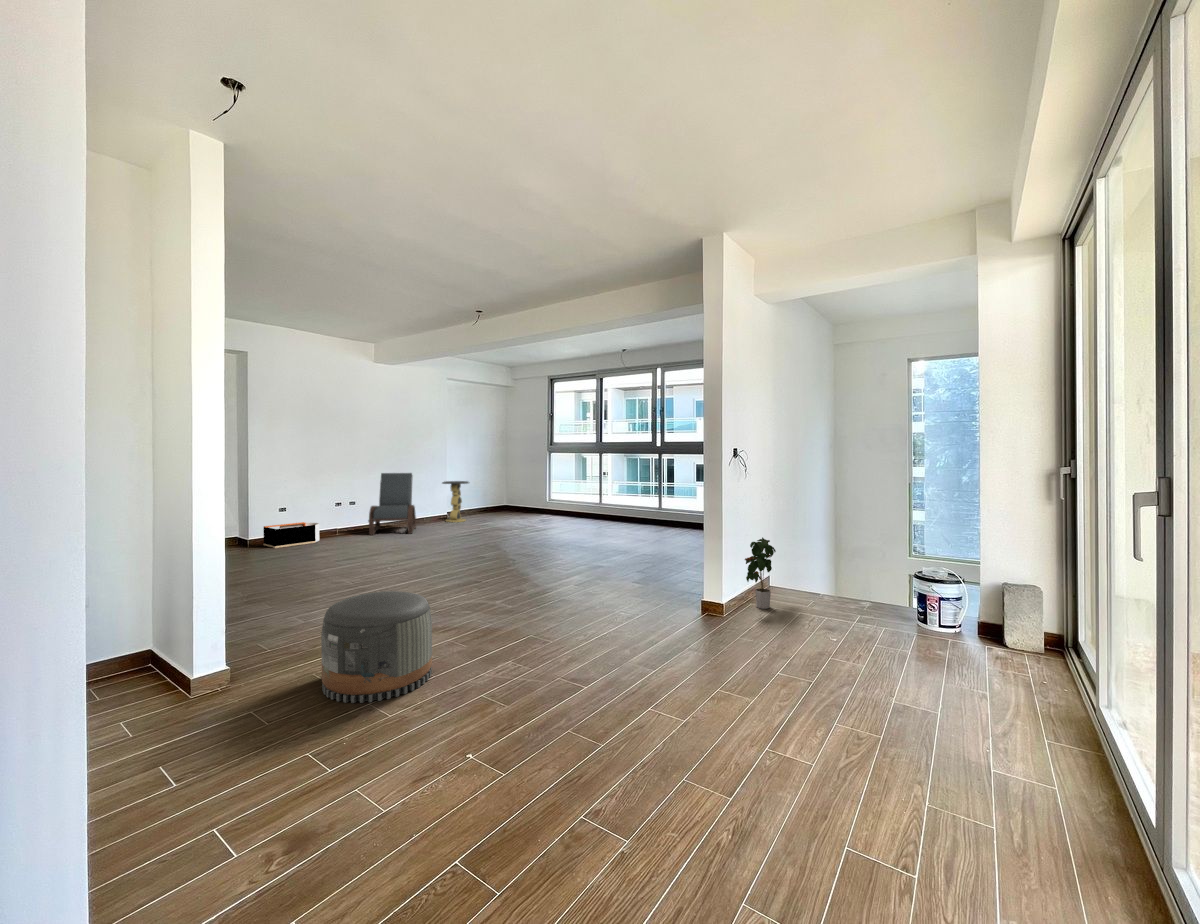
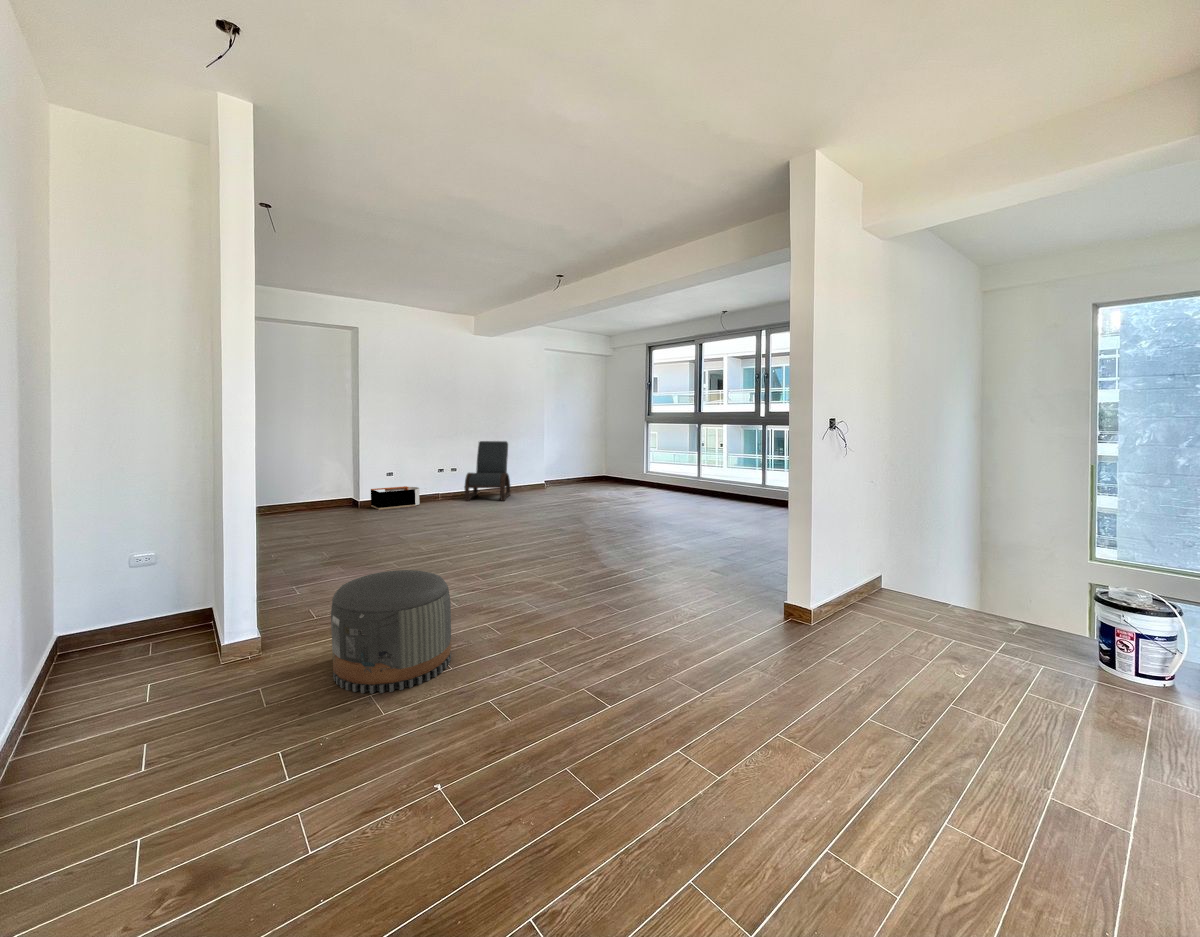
side table: present [442,481,469,522] -> none [538,450,565,491]
potted plant: present [745,537,776,609] -> none [843,530,888,619]

